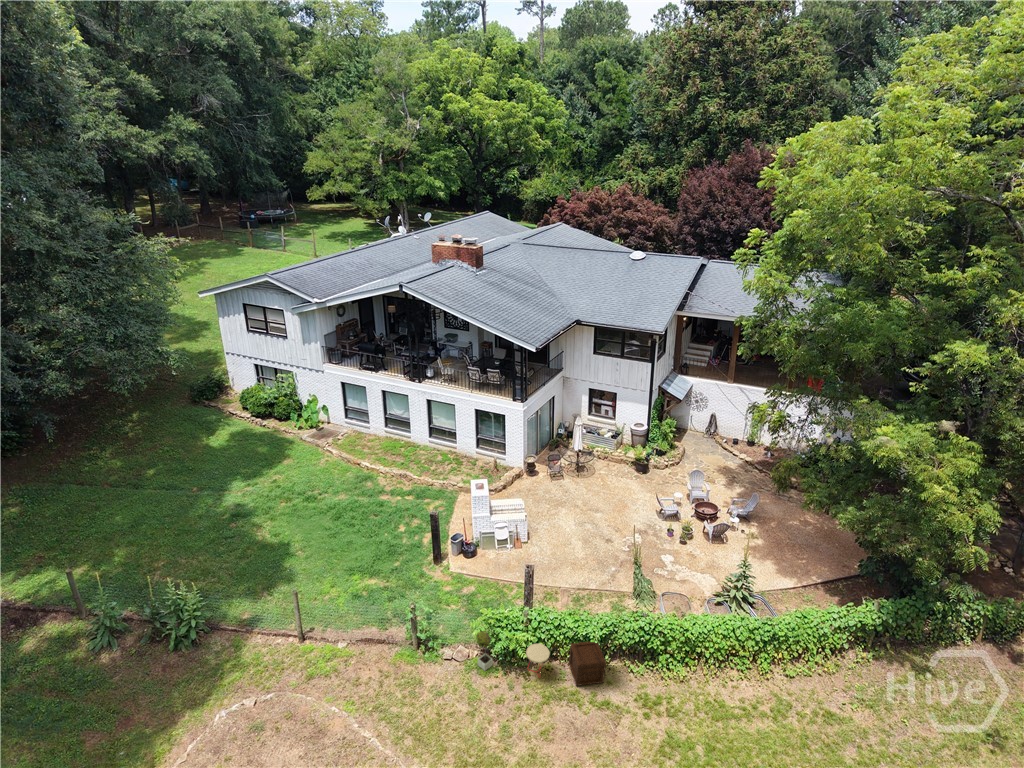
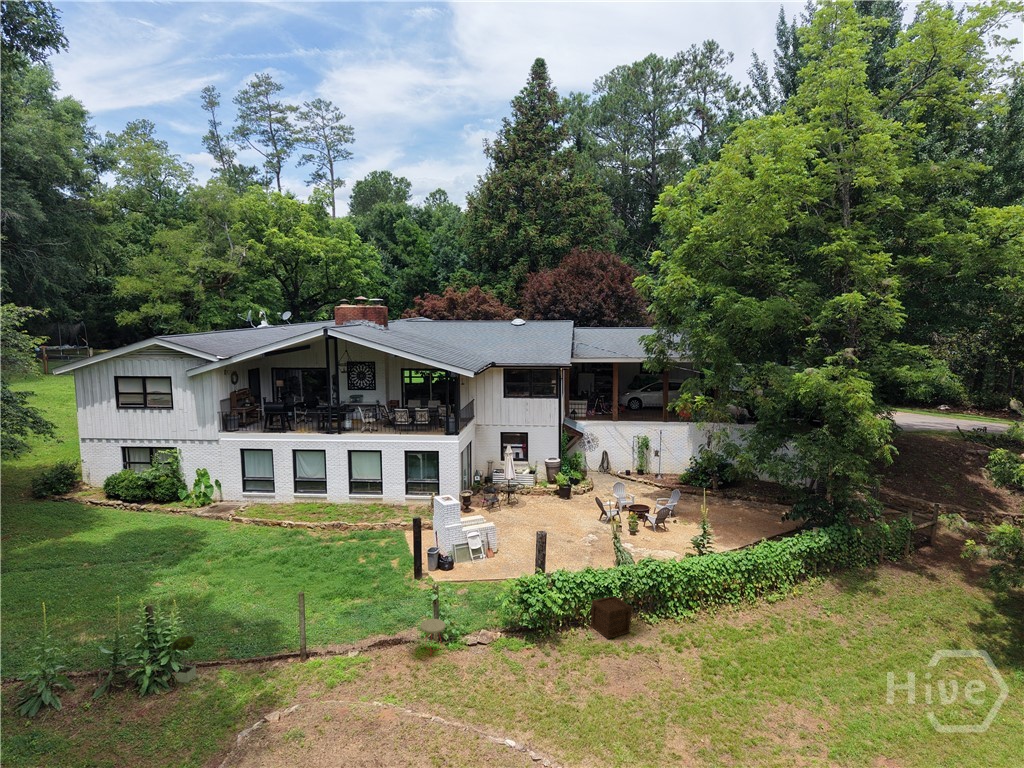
potted tree: present [476,631,493,671] -> present [172,636,196,683]
side table: present [526,644,550,670] -> present [420,619,445,655]

